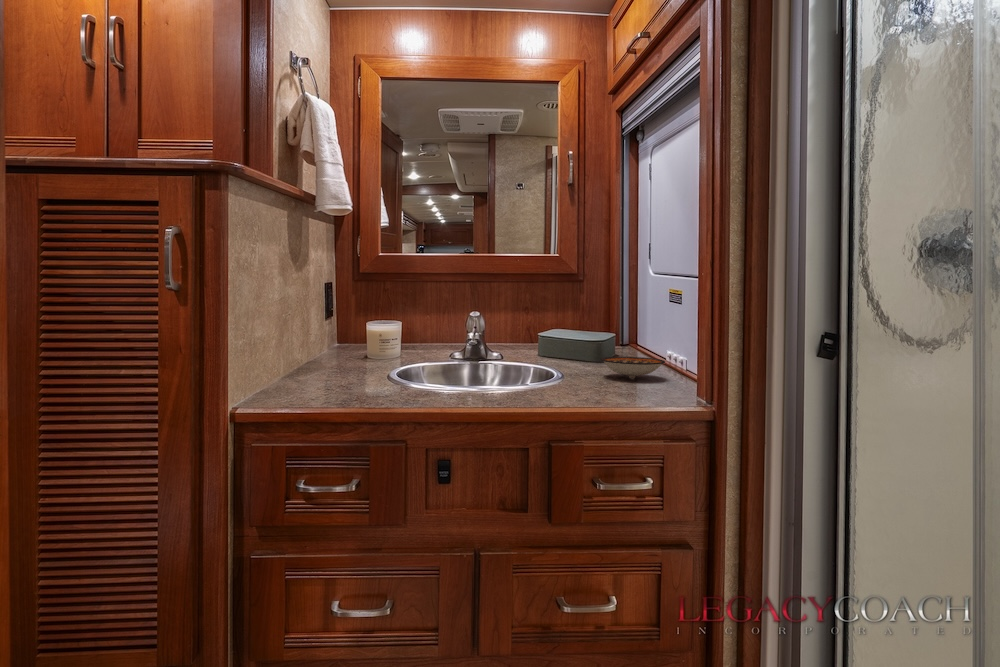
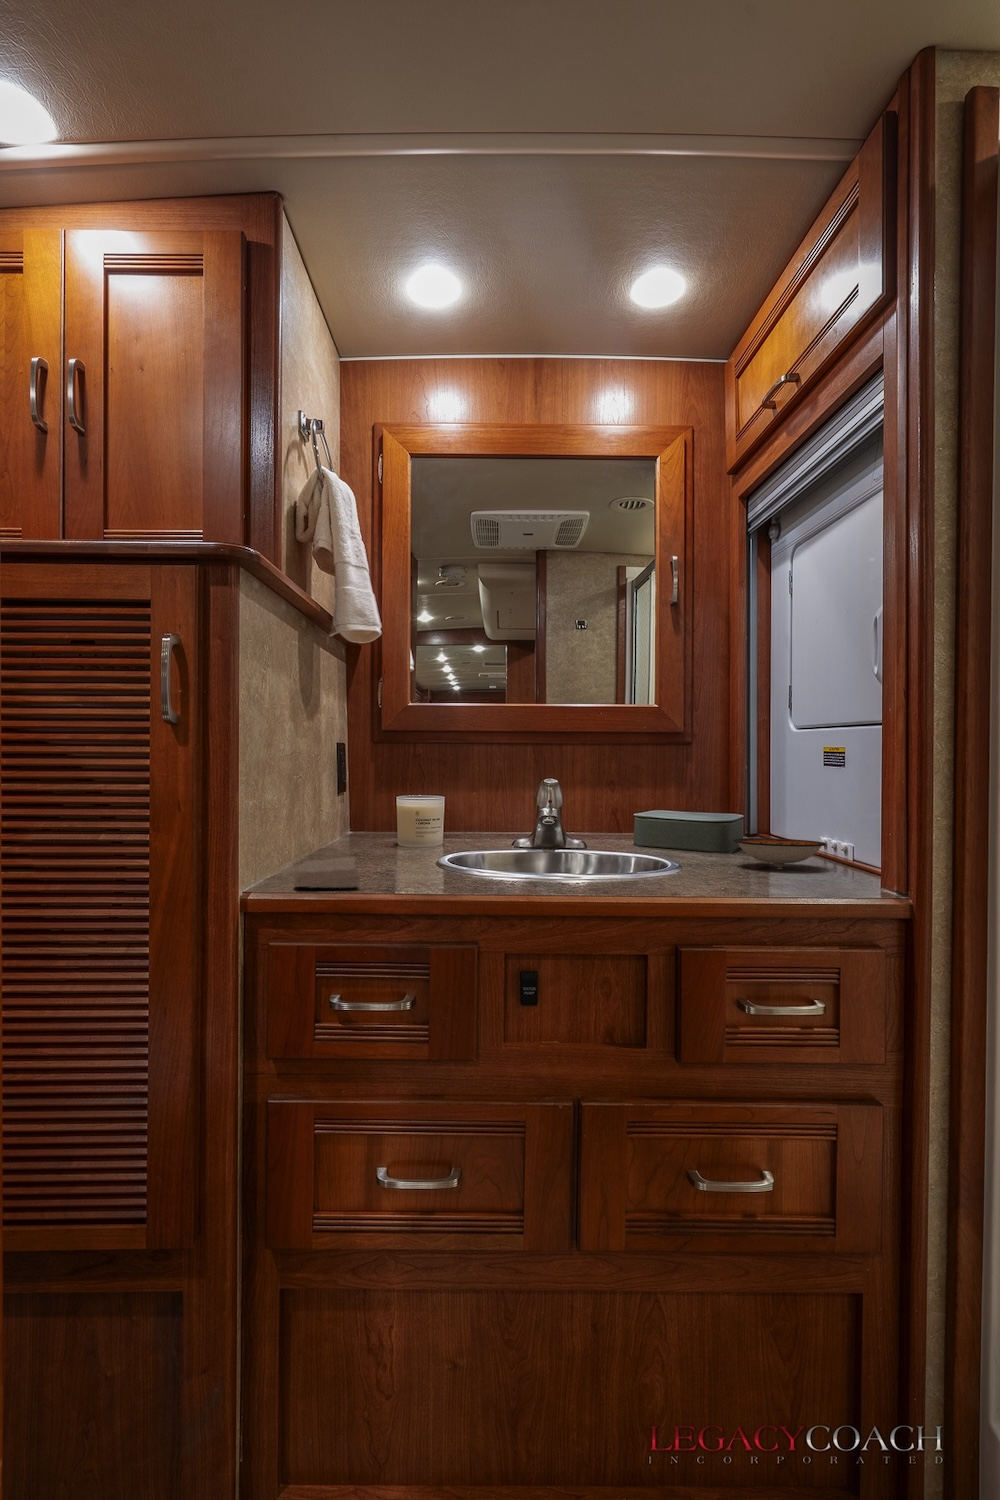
soap bar: none [272,378,320,401] -> present [294,857,360,888]

